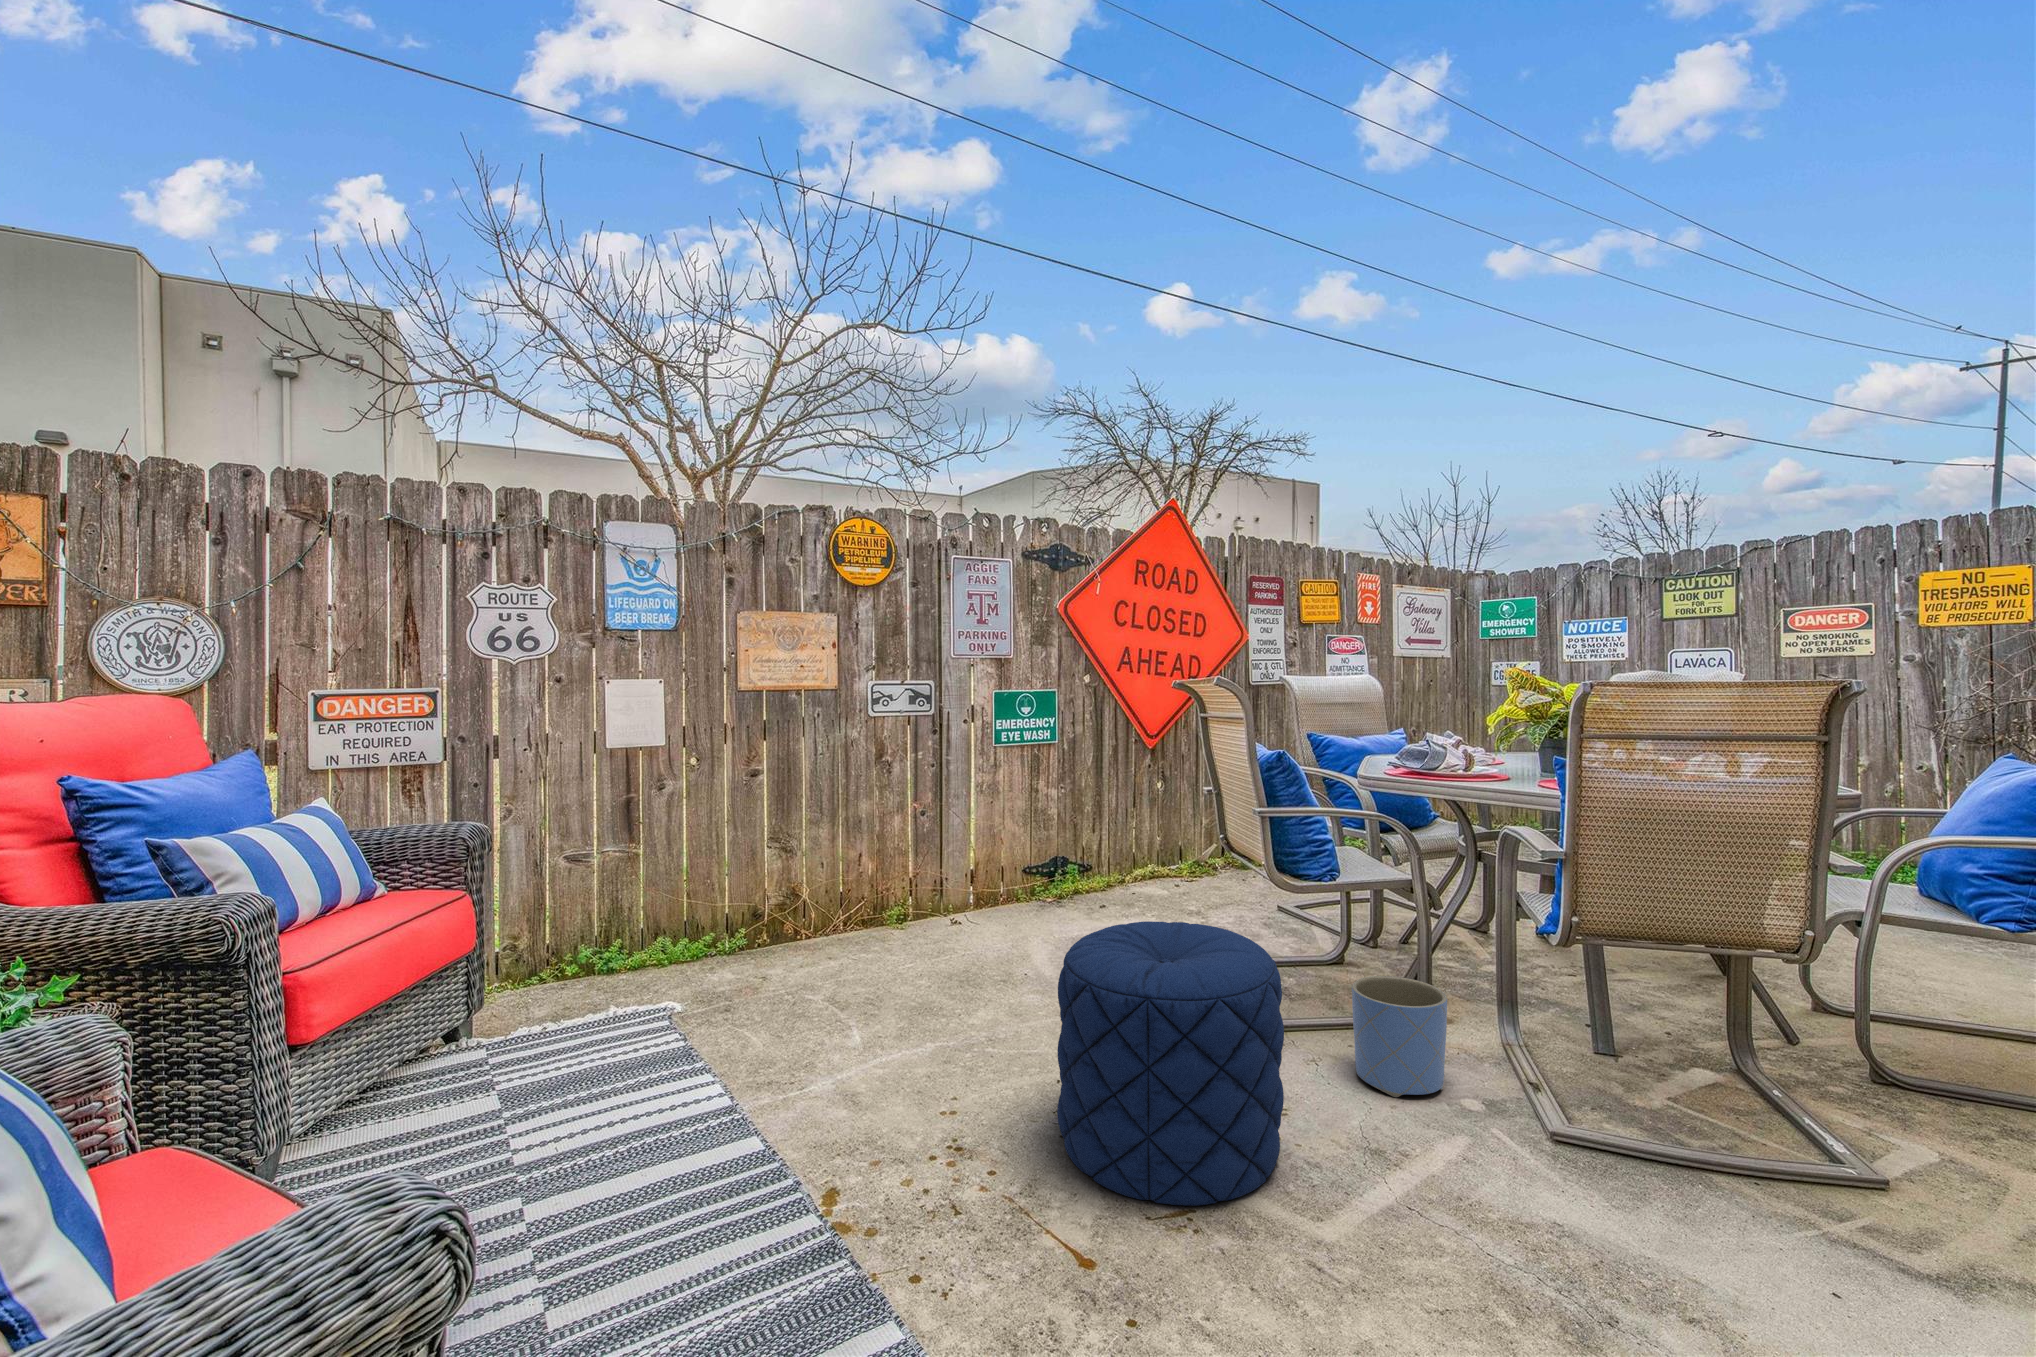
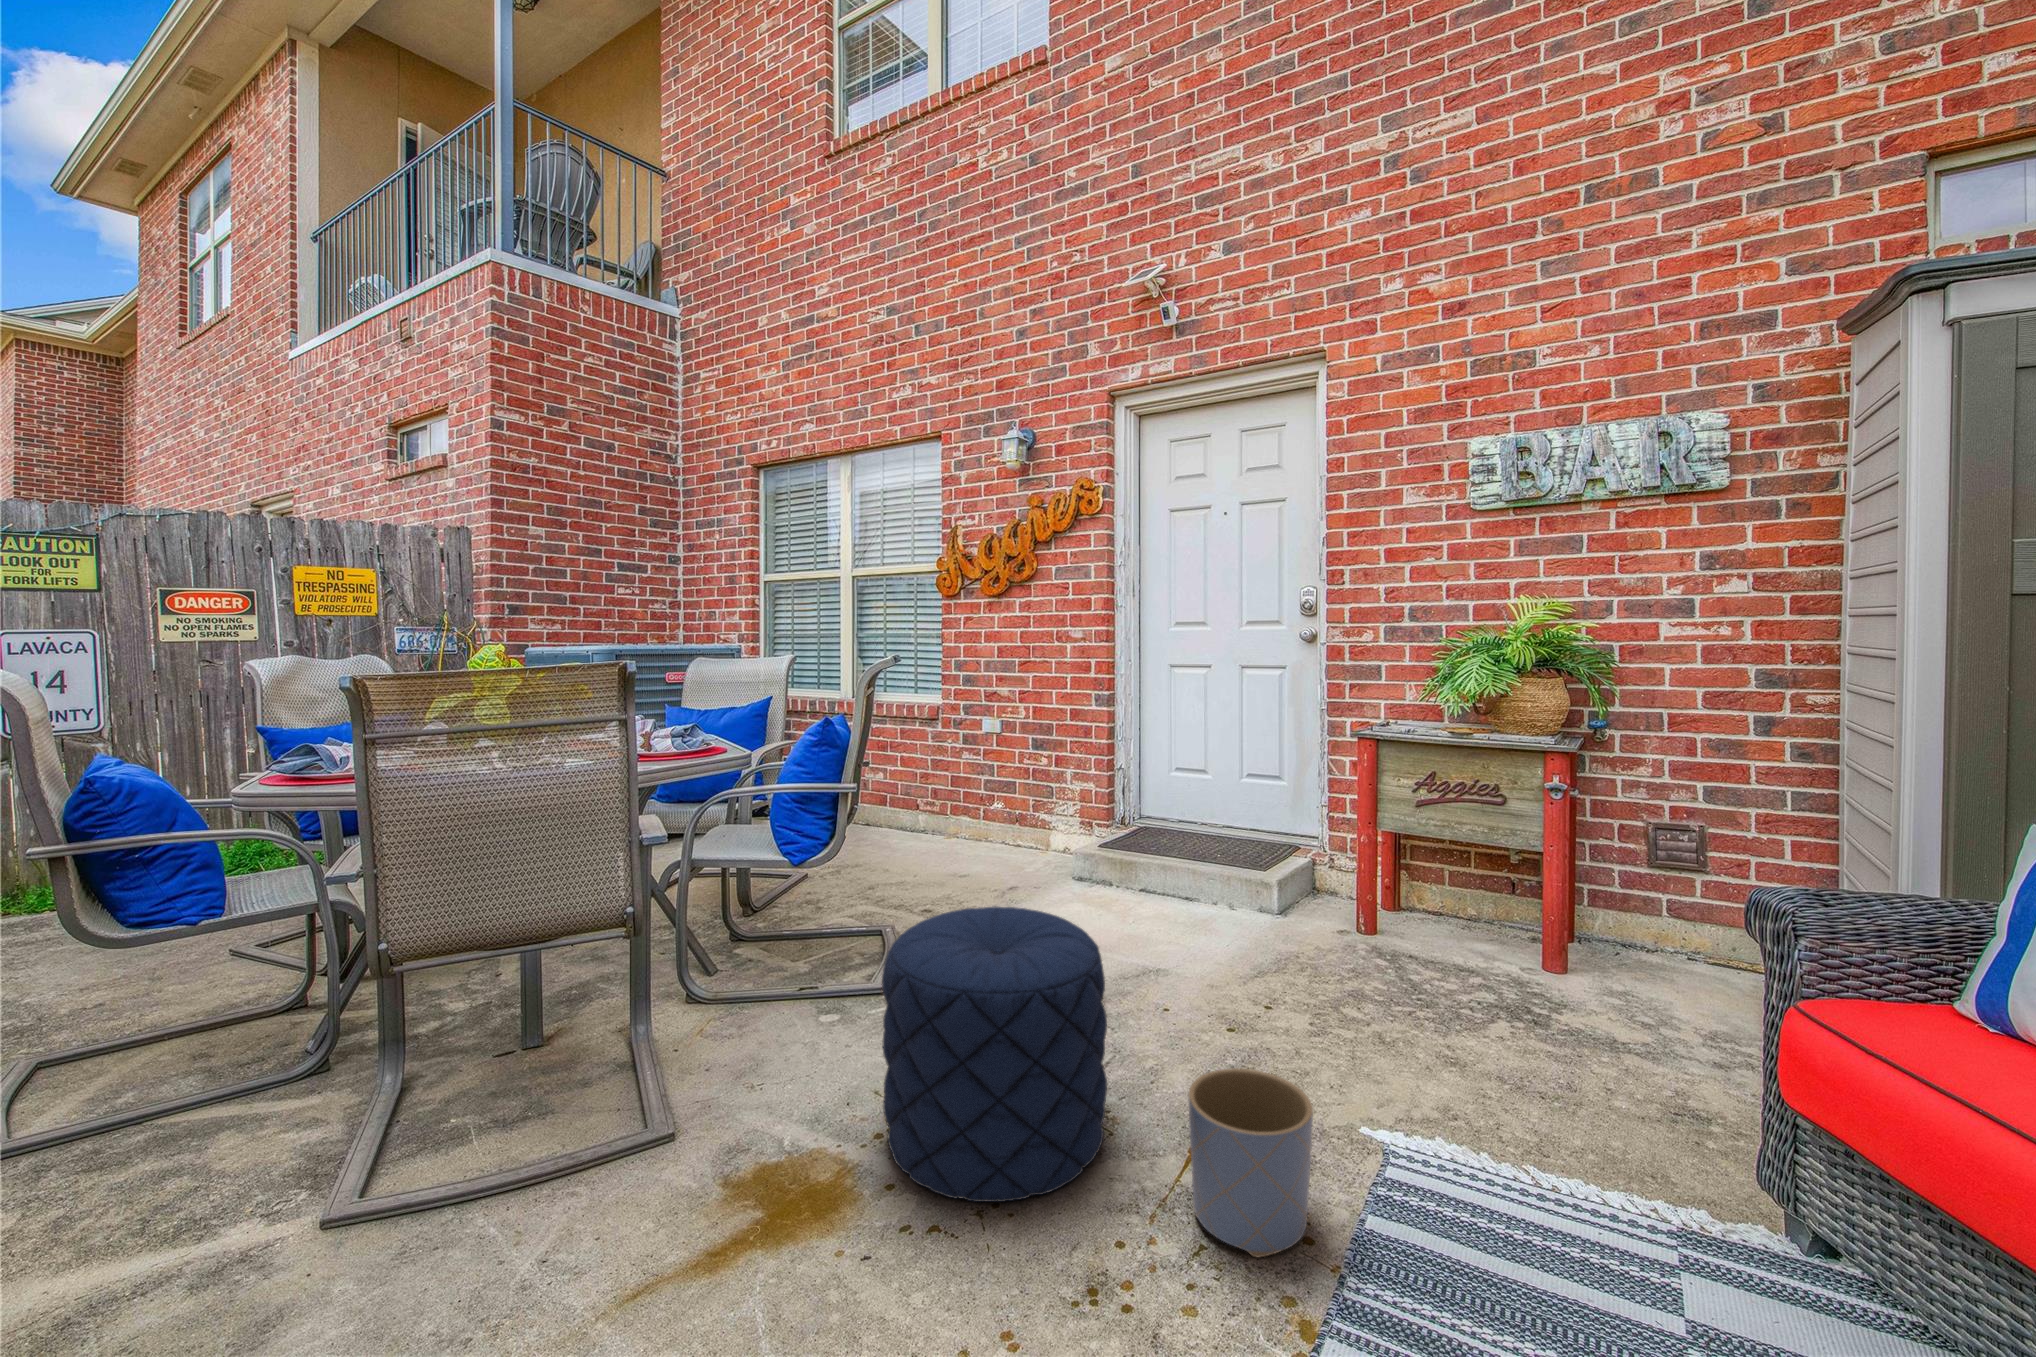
planter: present [1352,976,1447,1097] -> present [1189,1068,1313,1258]

